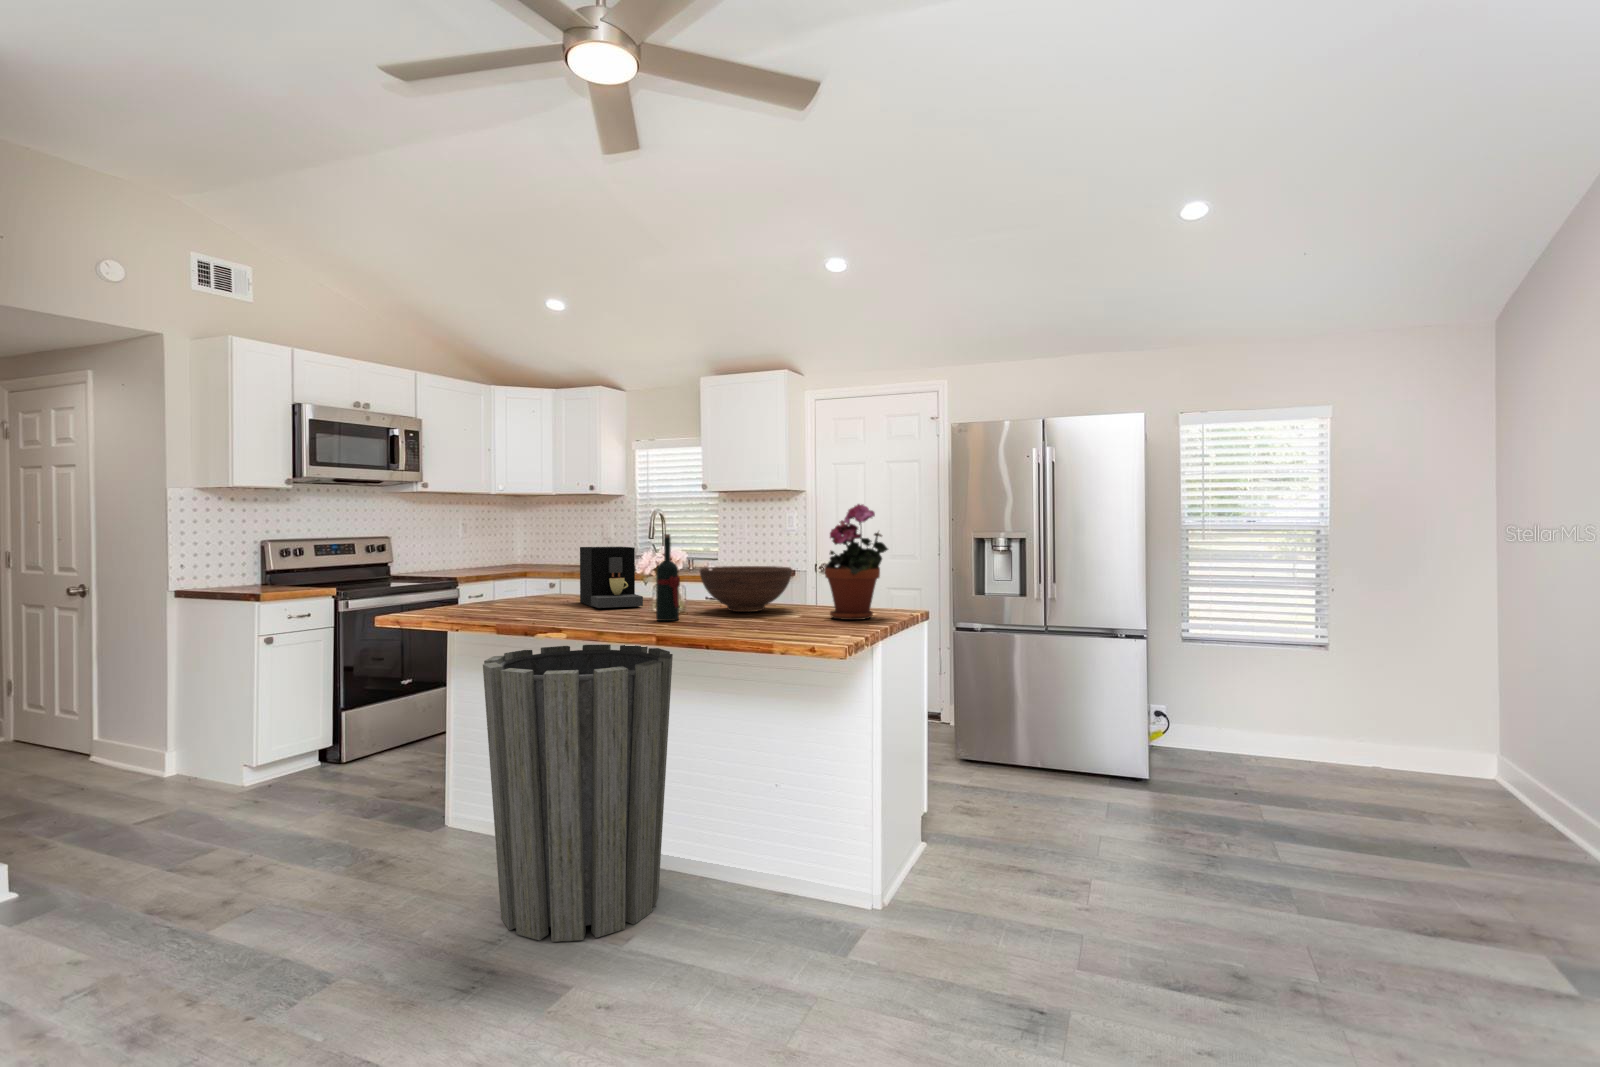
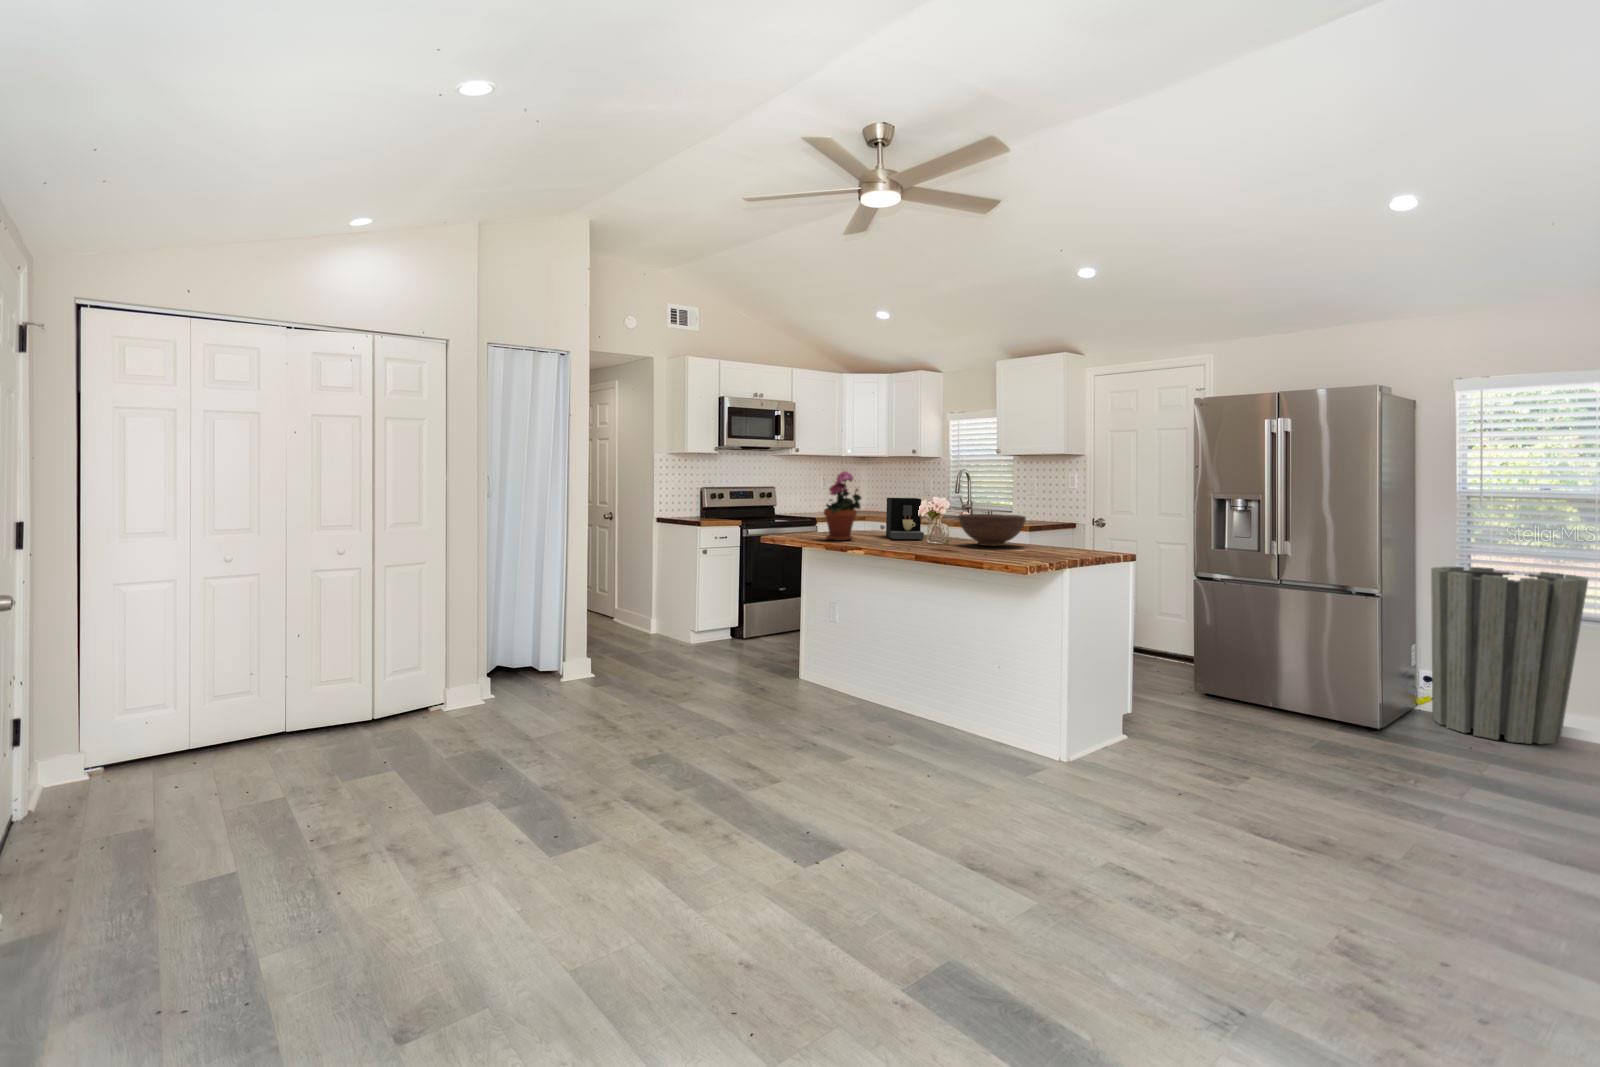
potted plant: present [825,504,888,620] -> present [824,471,862,541]
wine bottle: present [656,534,680,621] -> none [924,490,940,548]
trash can: present [483,645,673,942] -> present [1431,567,1588,744]

